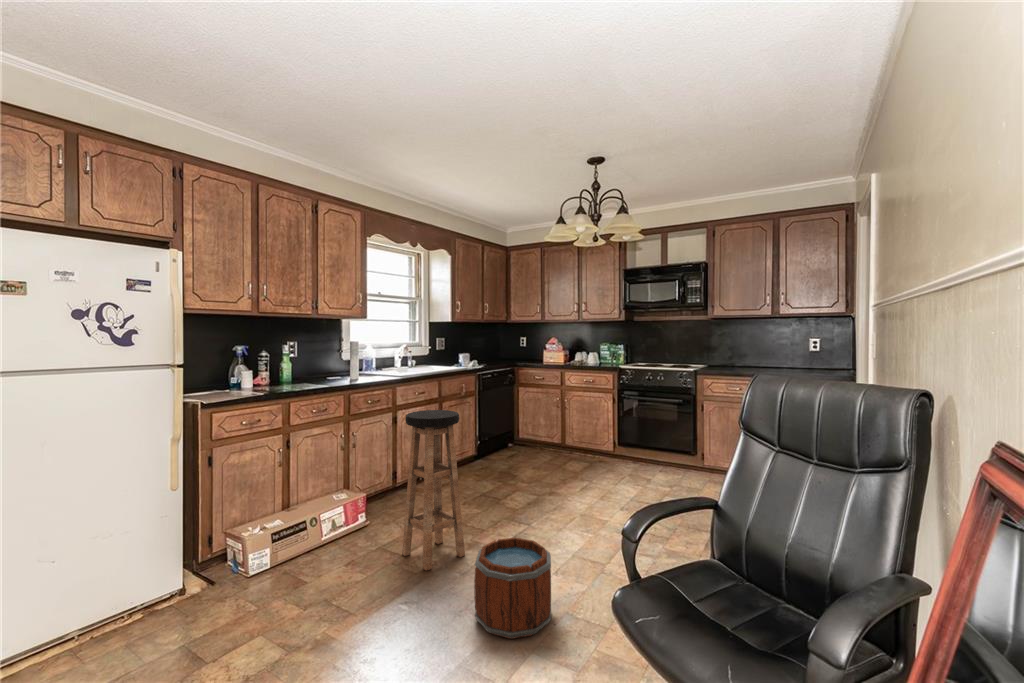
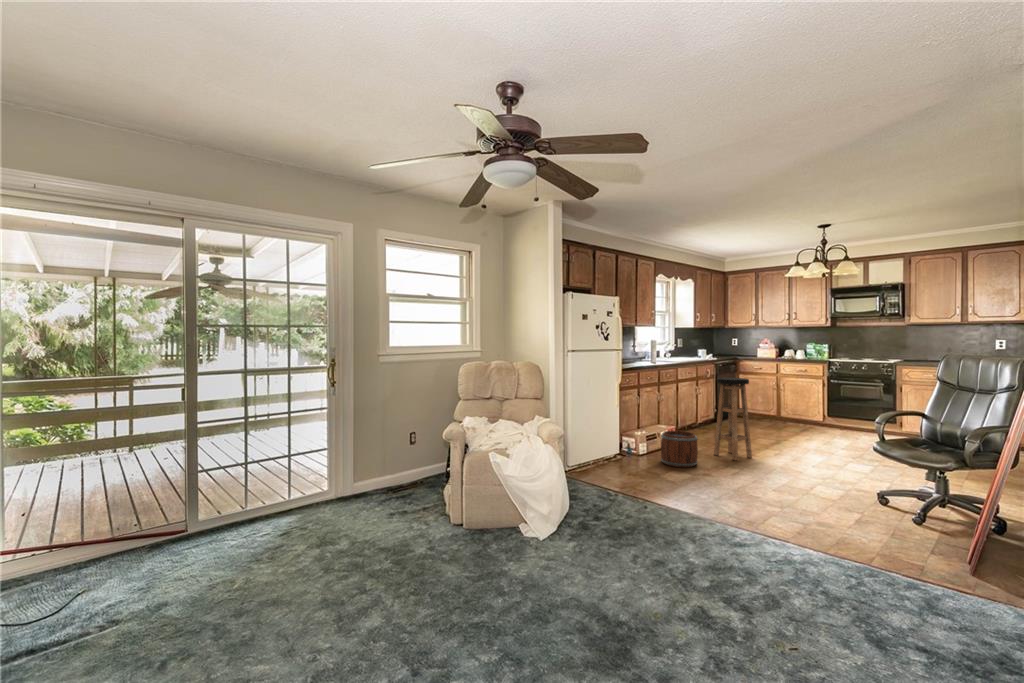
bucket: present [474,538,551,639] -> present [661,431,698,467]

